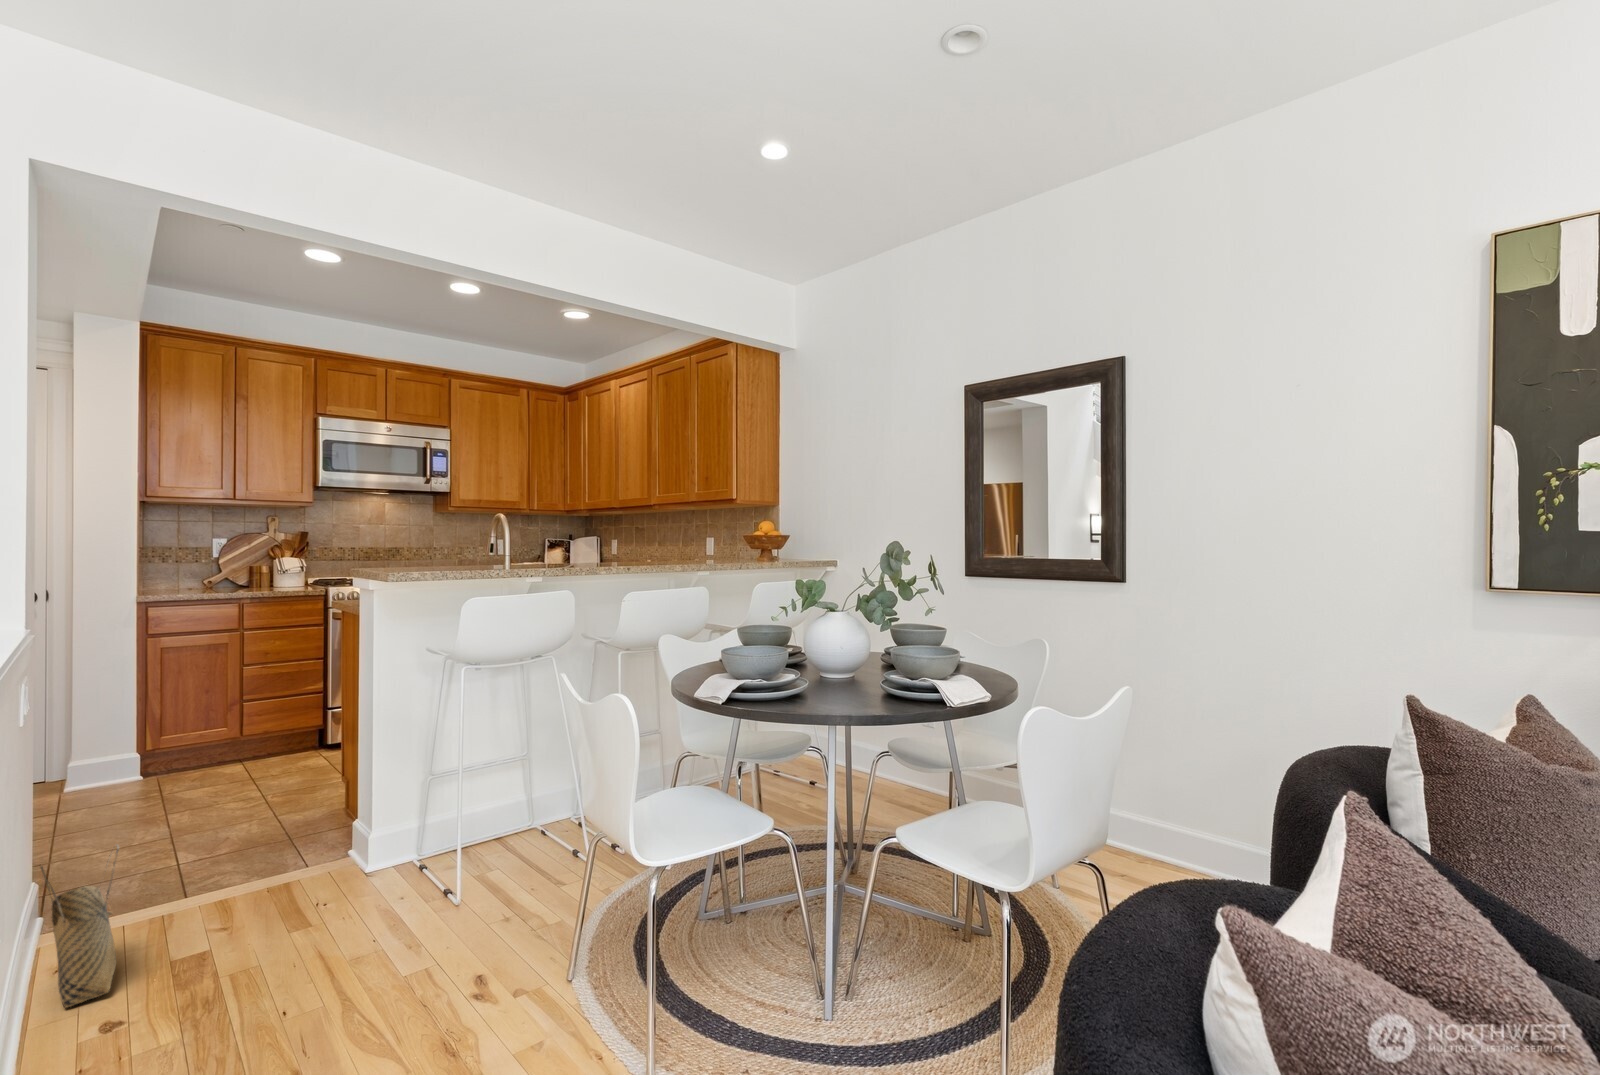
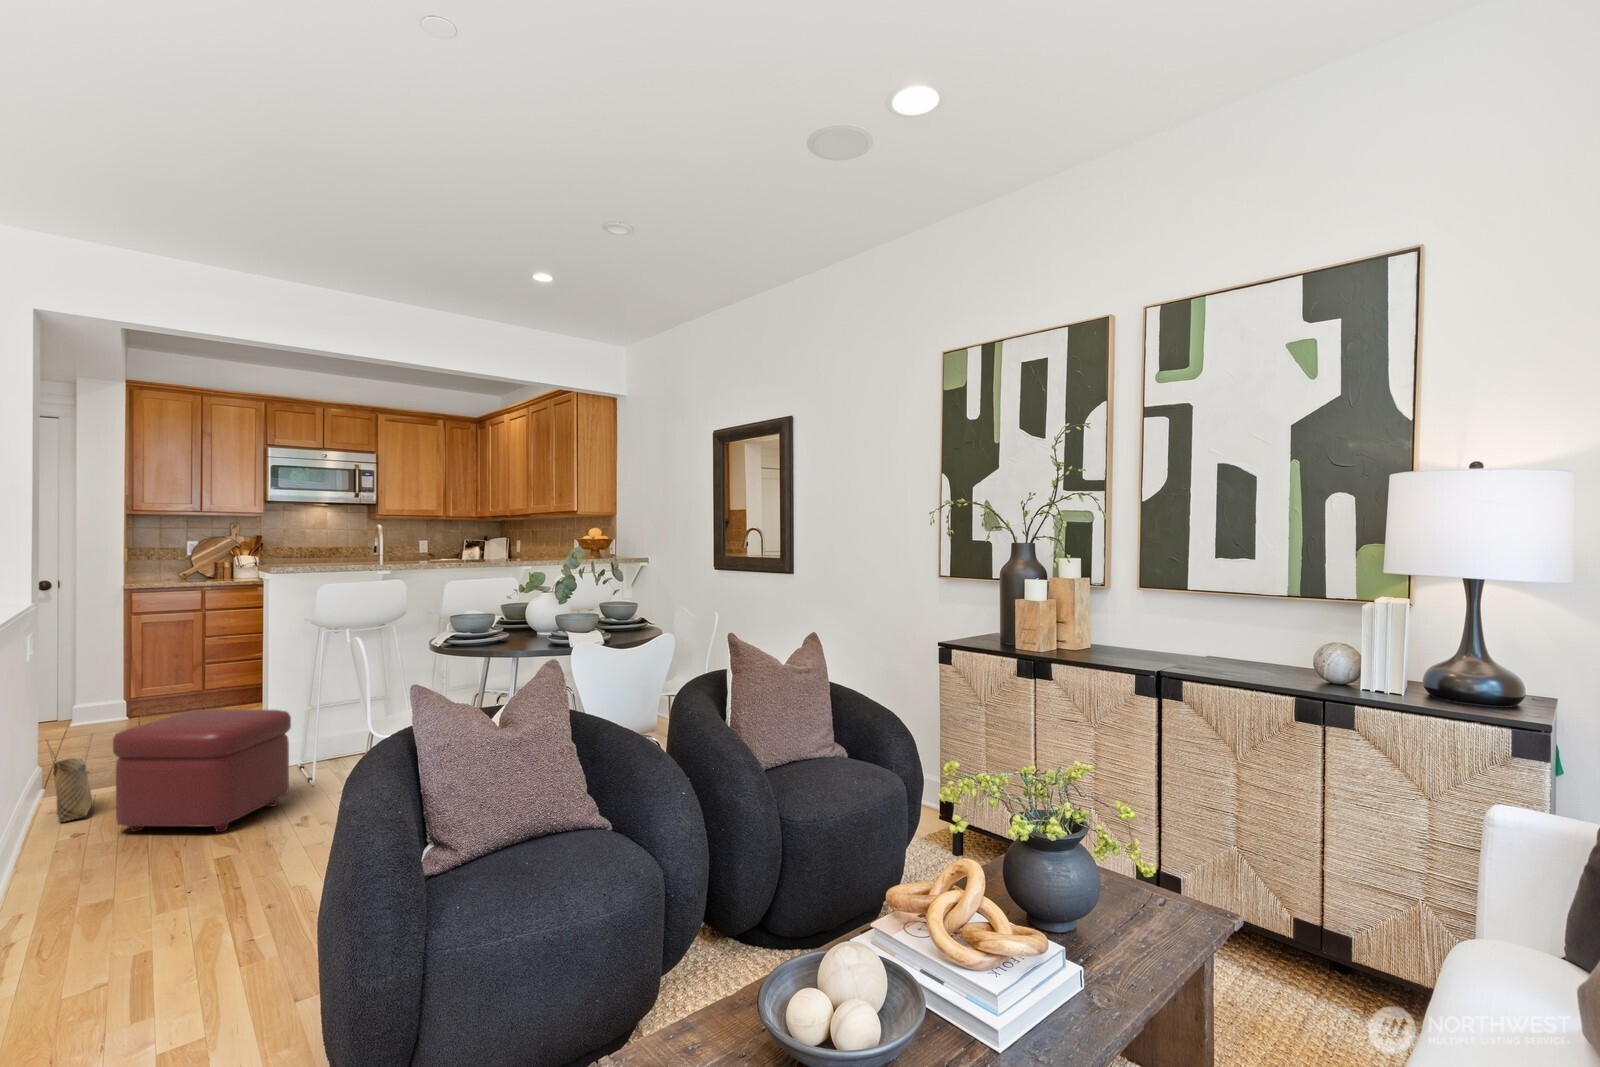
ottoman: none [160,802,438,1031] -> present [113,710,291,832]

